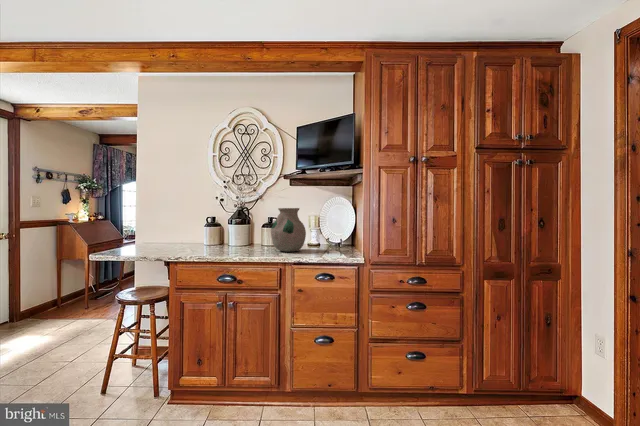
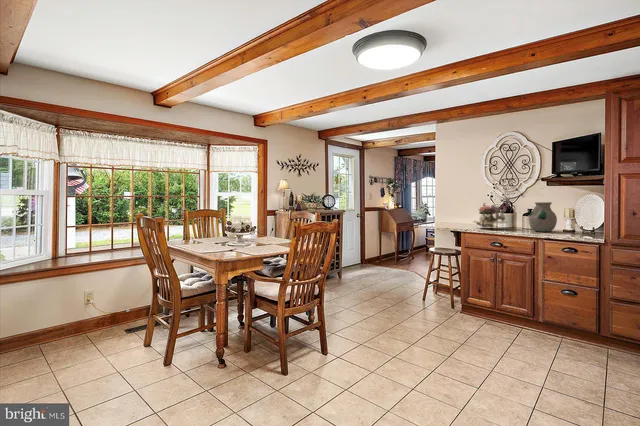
flower arrangement: none [189,207,248,251] -> present [474,202,509,227]

